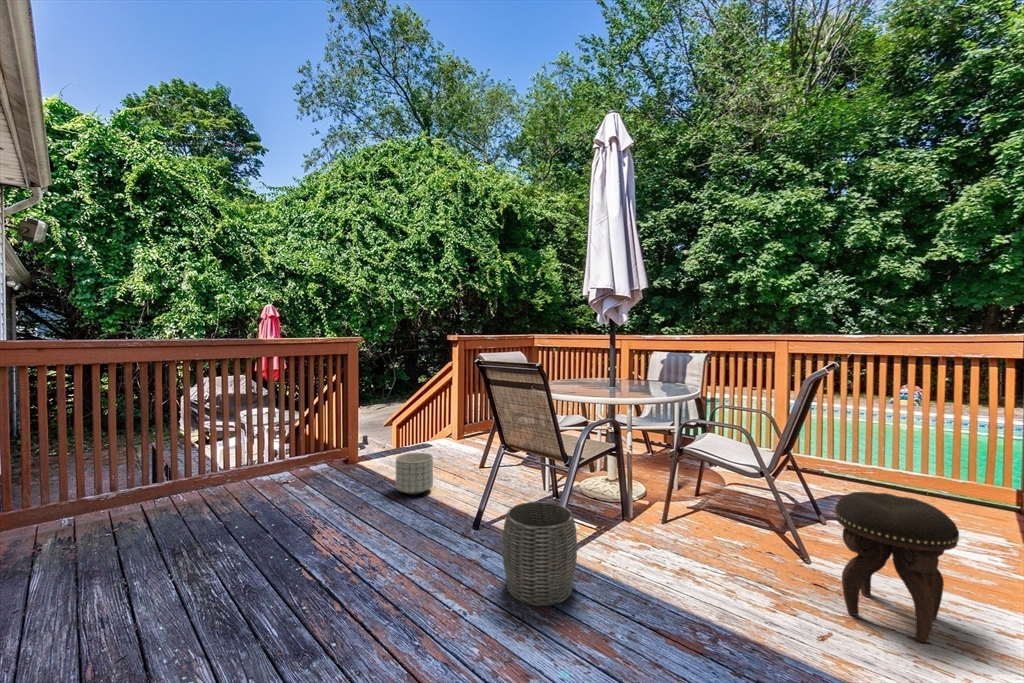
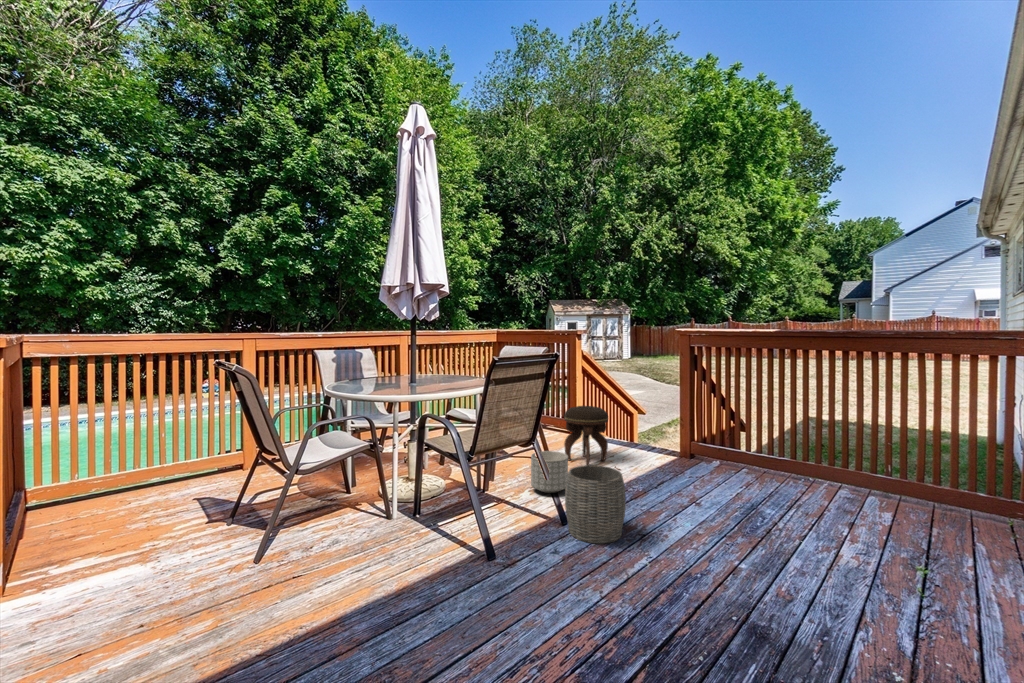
planter: present [396,453,433,495] -> present [531,451,568,493]

